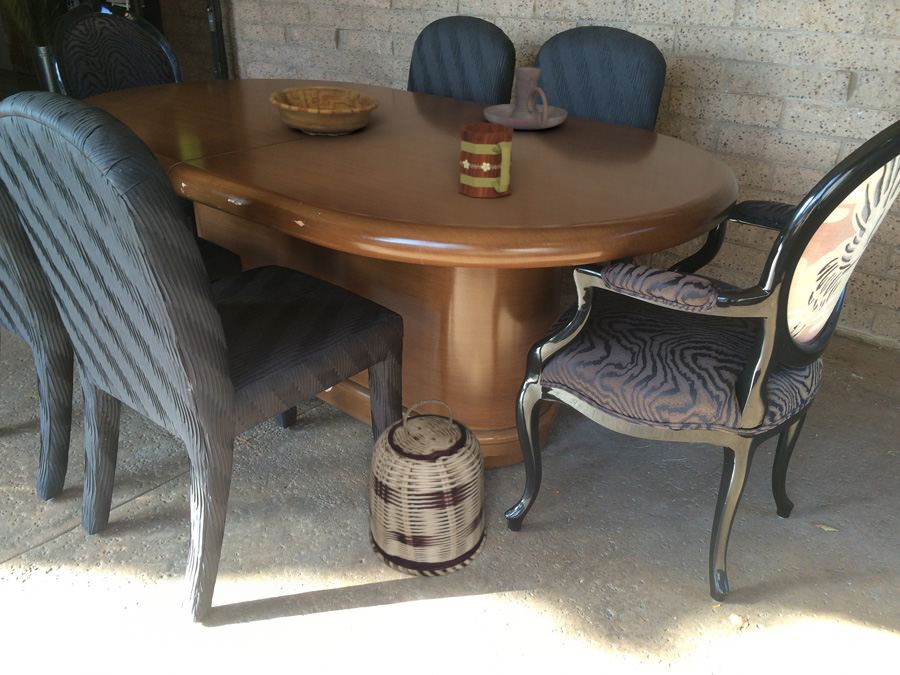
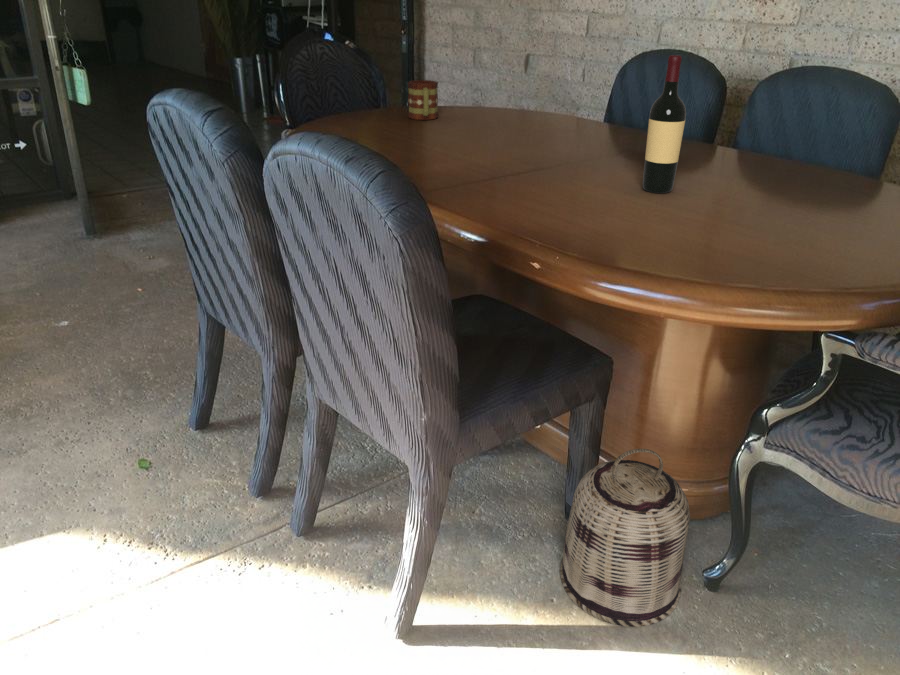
wine bottle: none [423,13,457,151] -> present [643,55,686,193]
candle holder: present [484,67,567,130] -> none [697,108,788,173]
decorative bowl: present [269,86,379,136] -> none [487,120,593,169]
mug: present [459,123,513,198] -> present [408,80,438,120]

